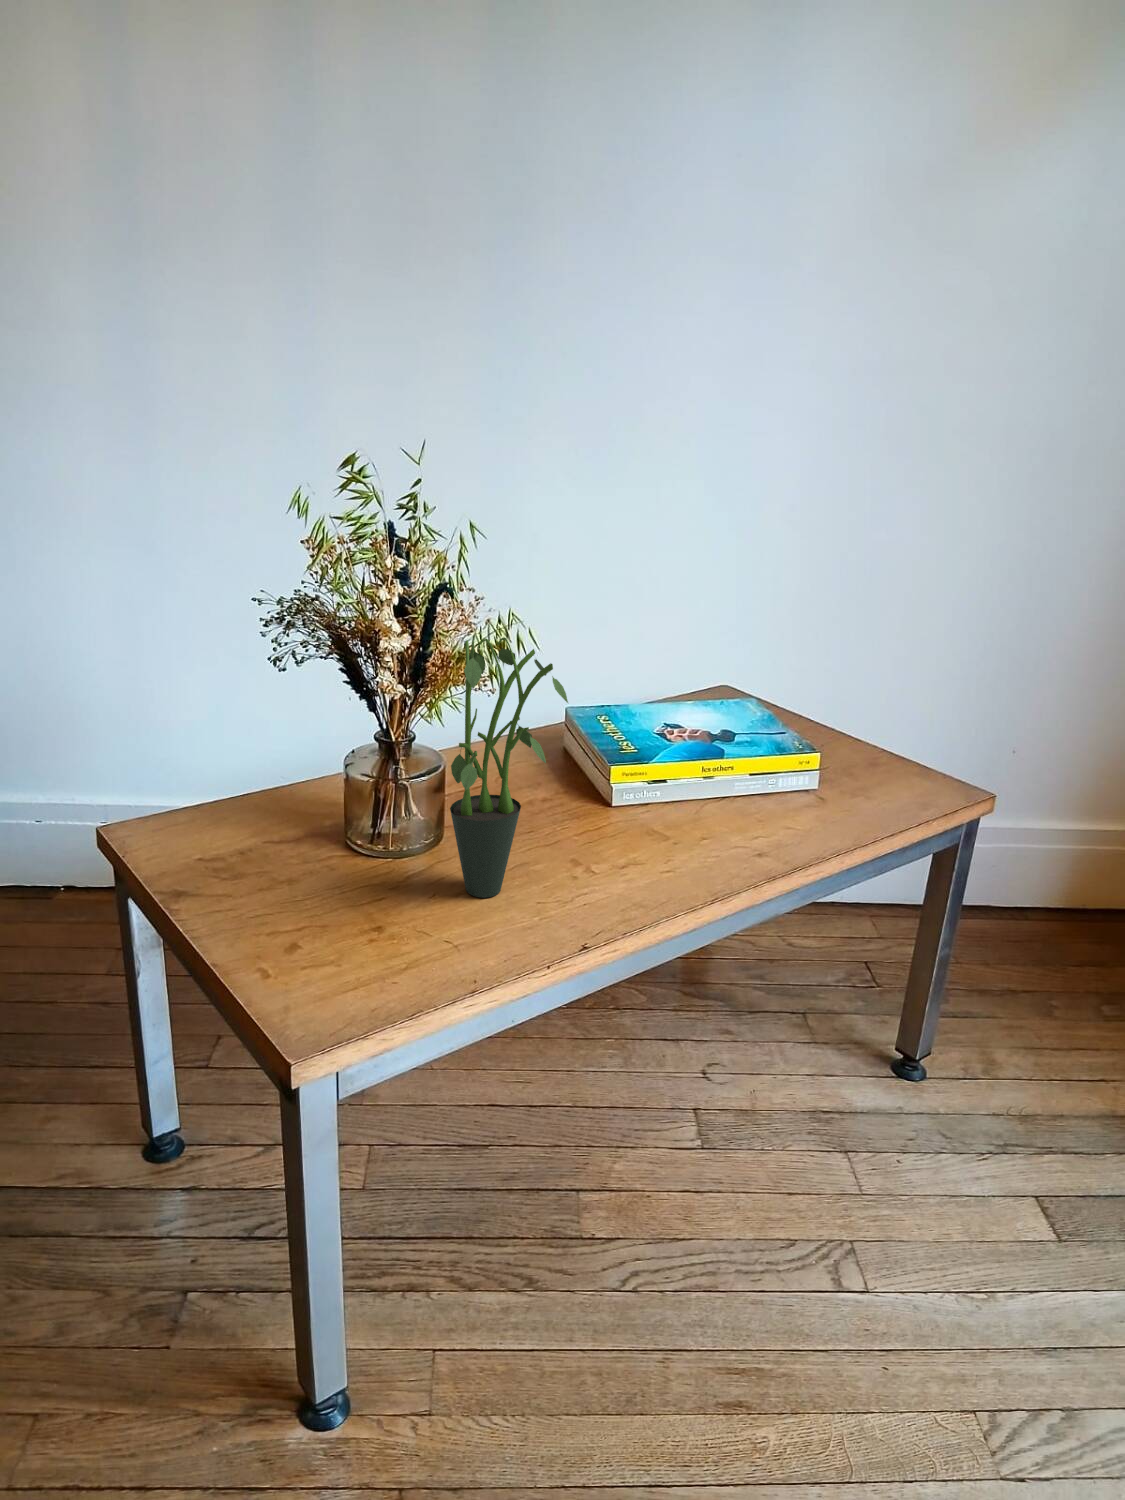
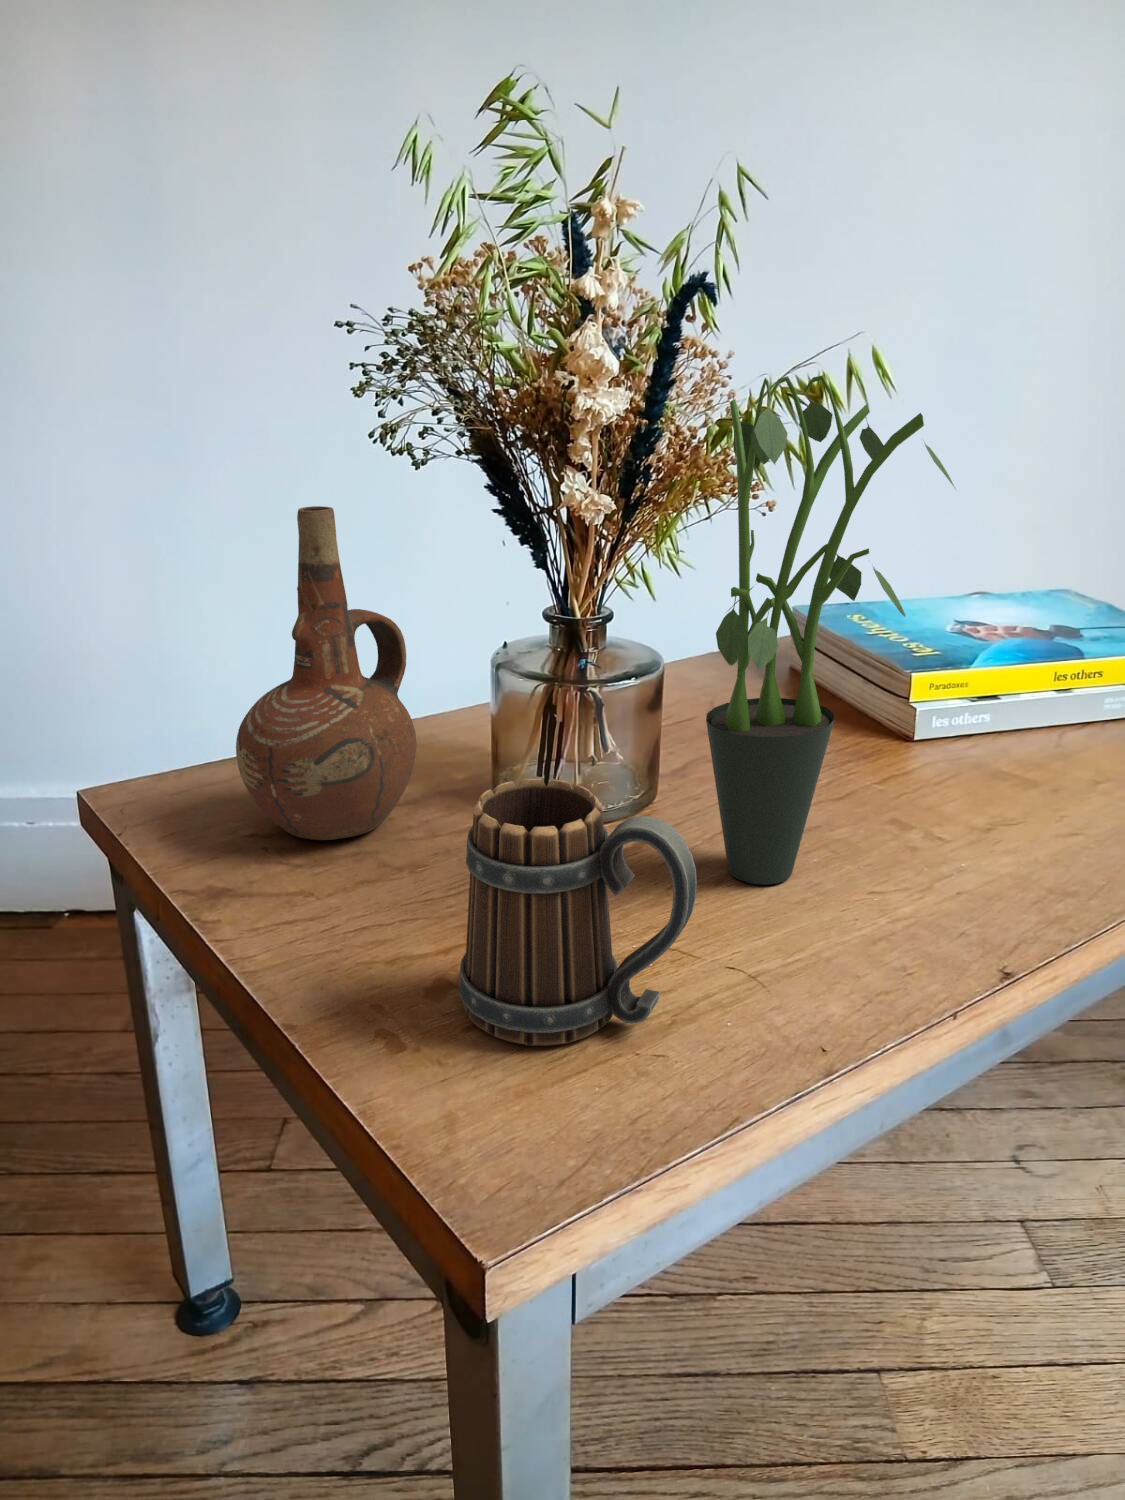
ceramic pitcher: none [192,677,297,863] -> present [236,506,417,840]
mug: none [302,845,416,978] -> present [459,779,697,1046]

